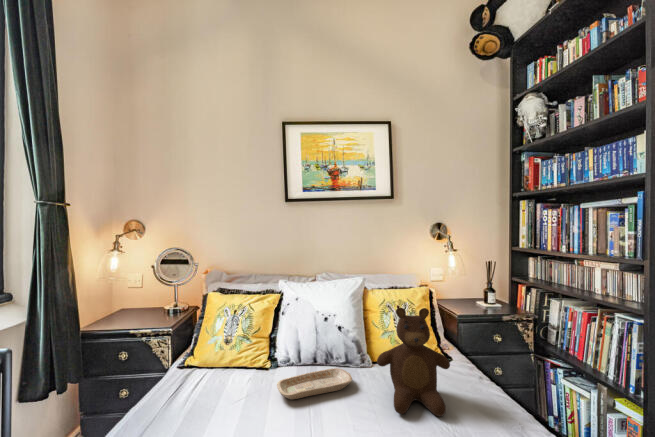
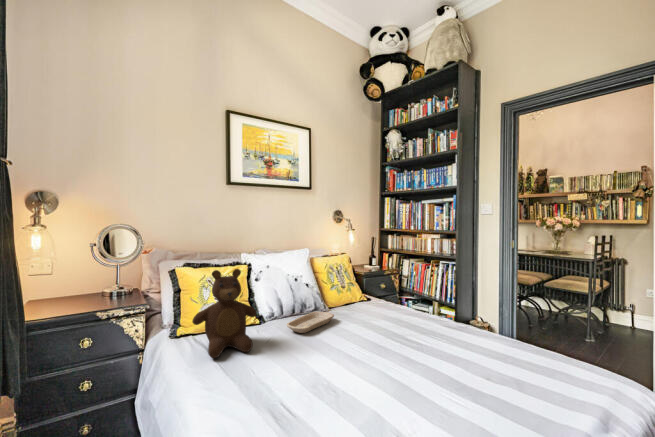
teddy bear: present [377,308,450,416] -> present [192,269,257,358]

